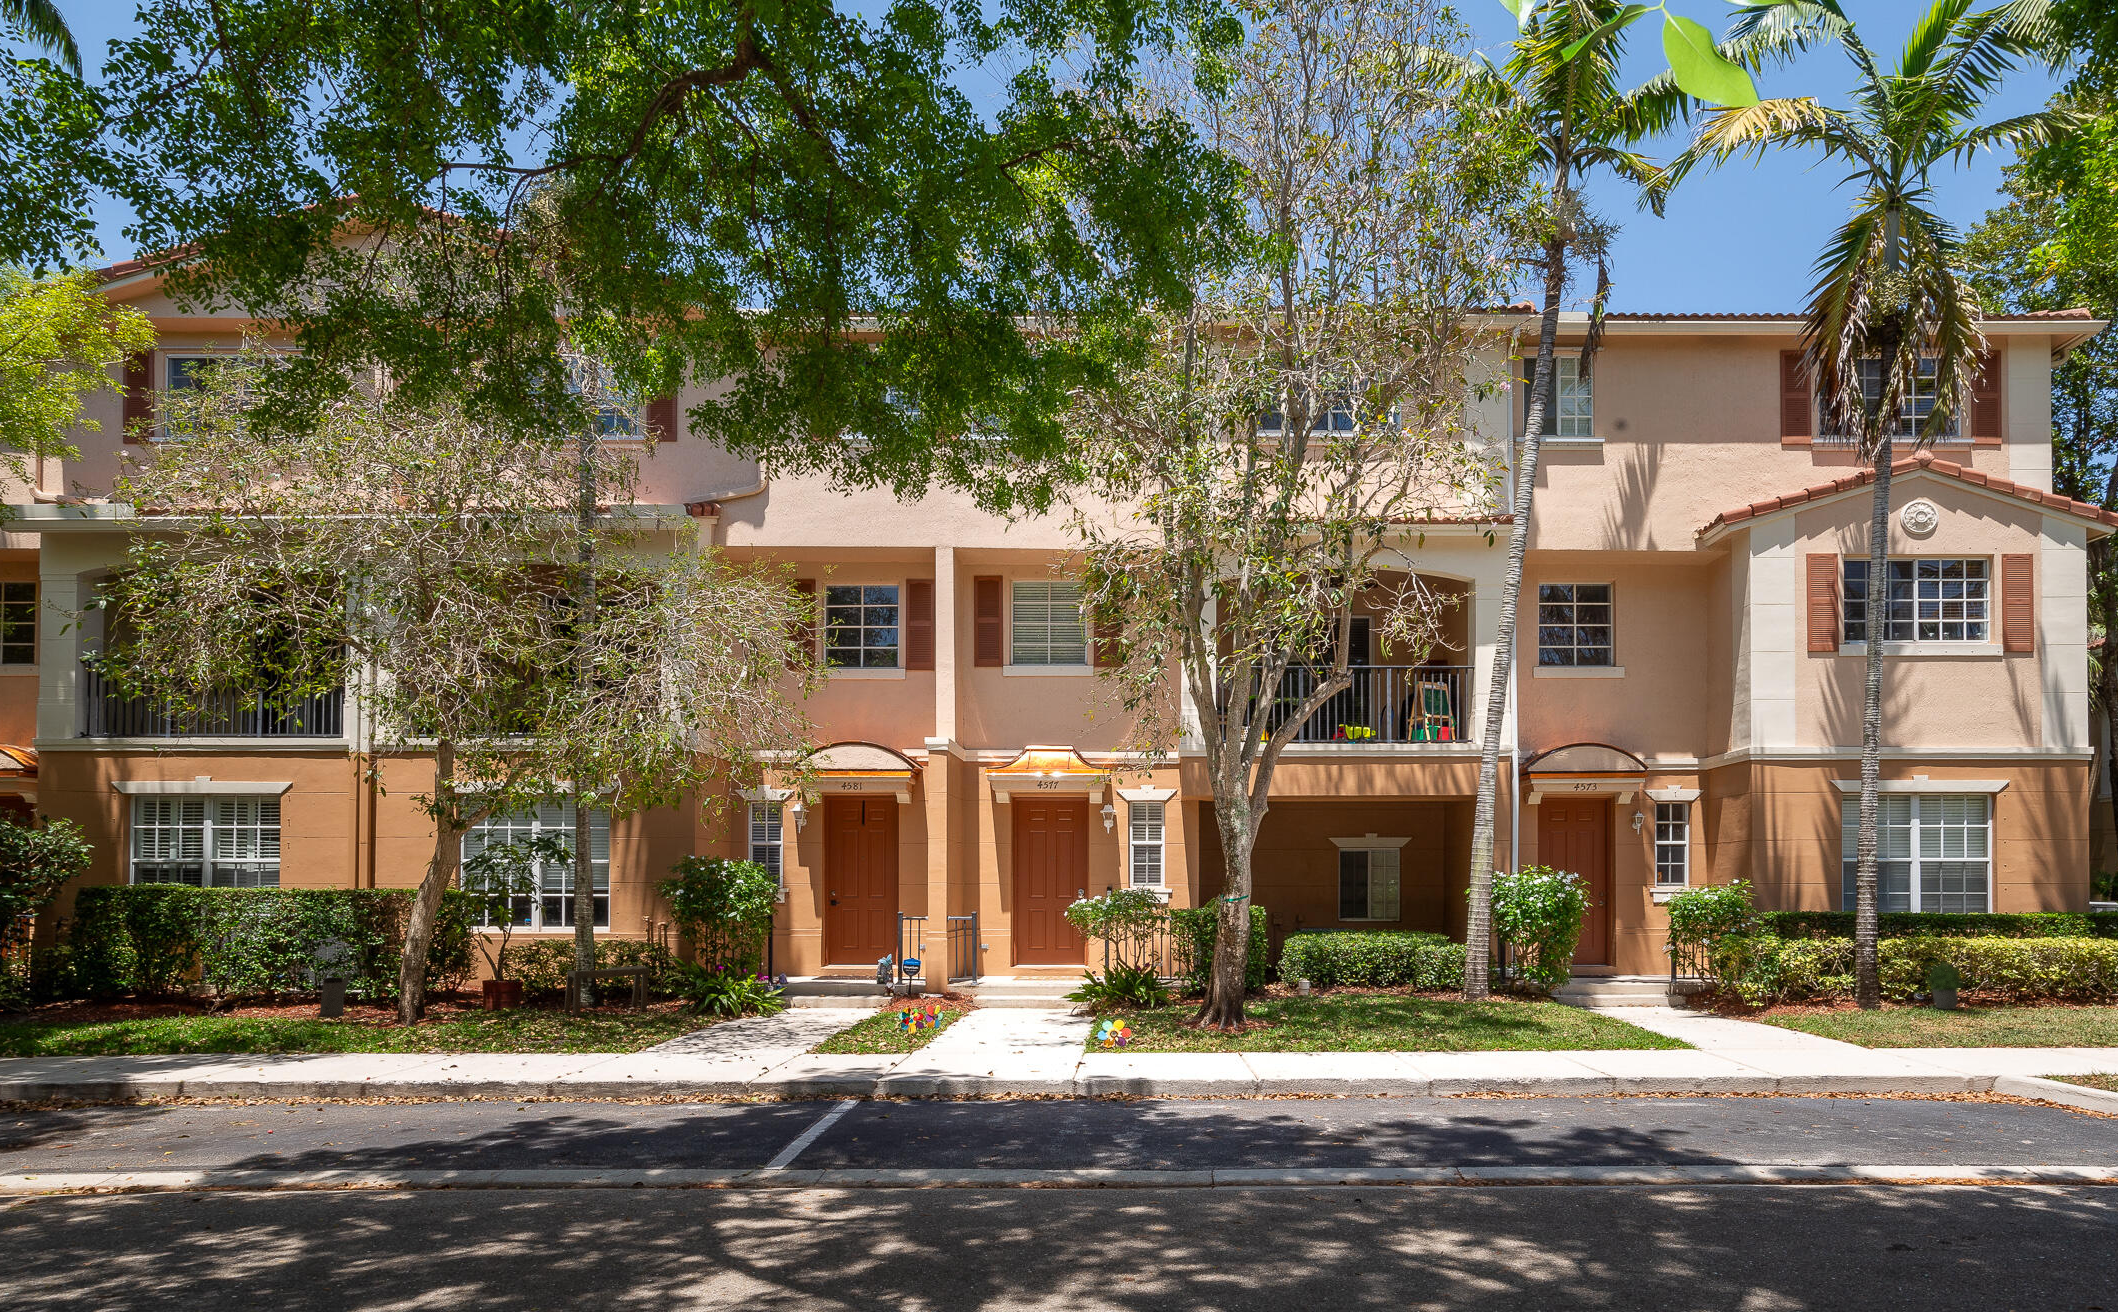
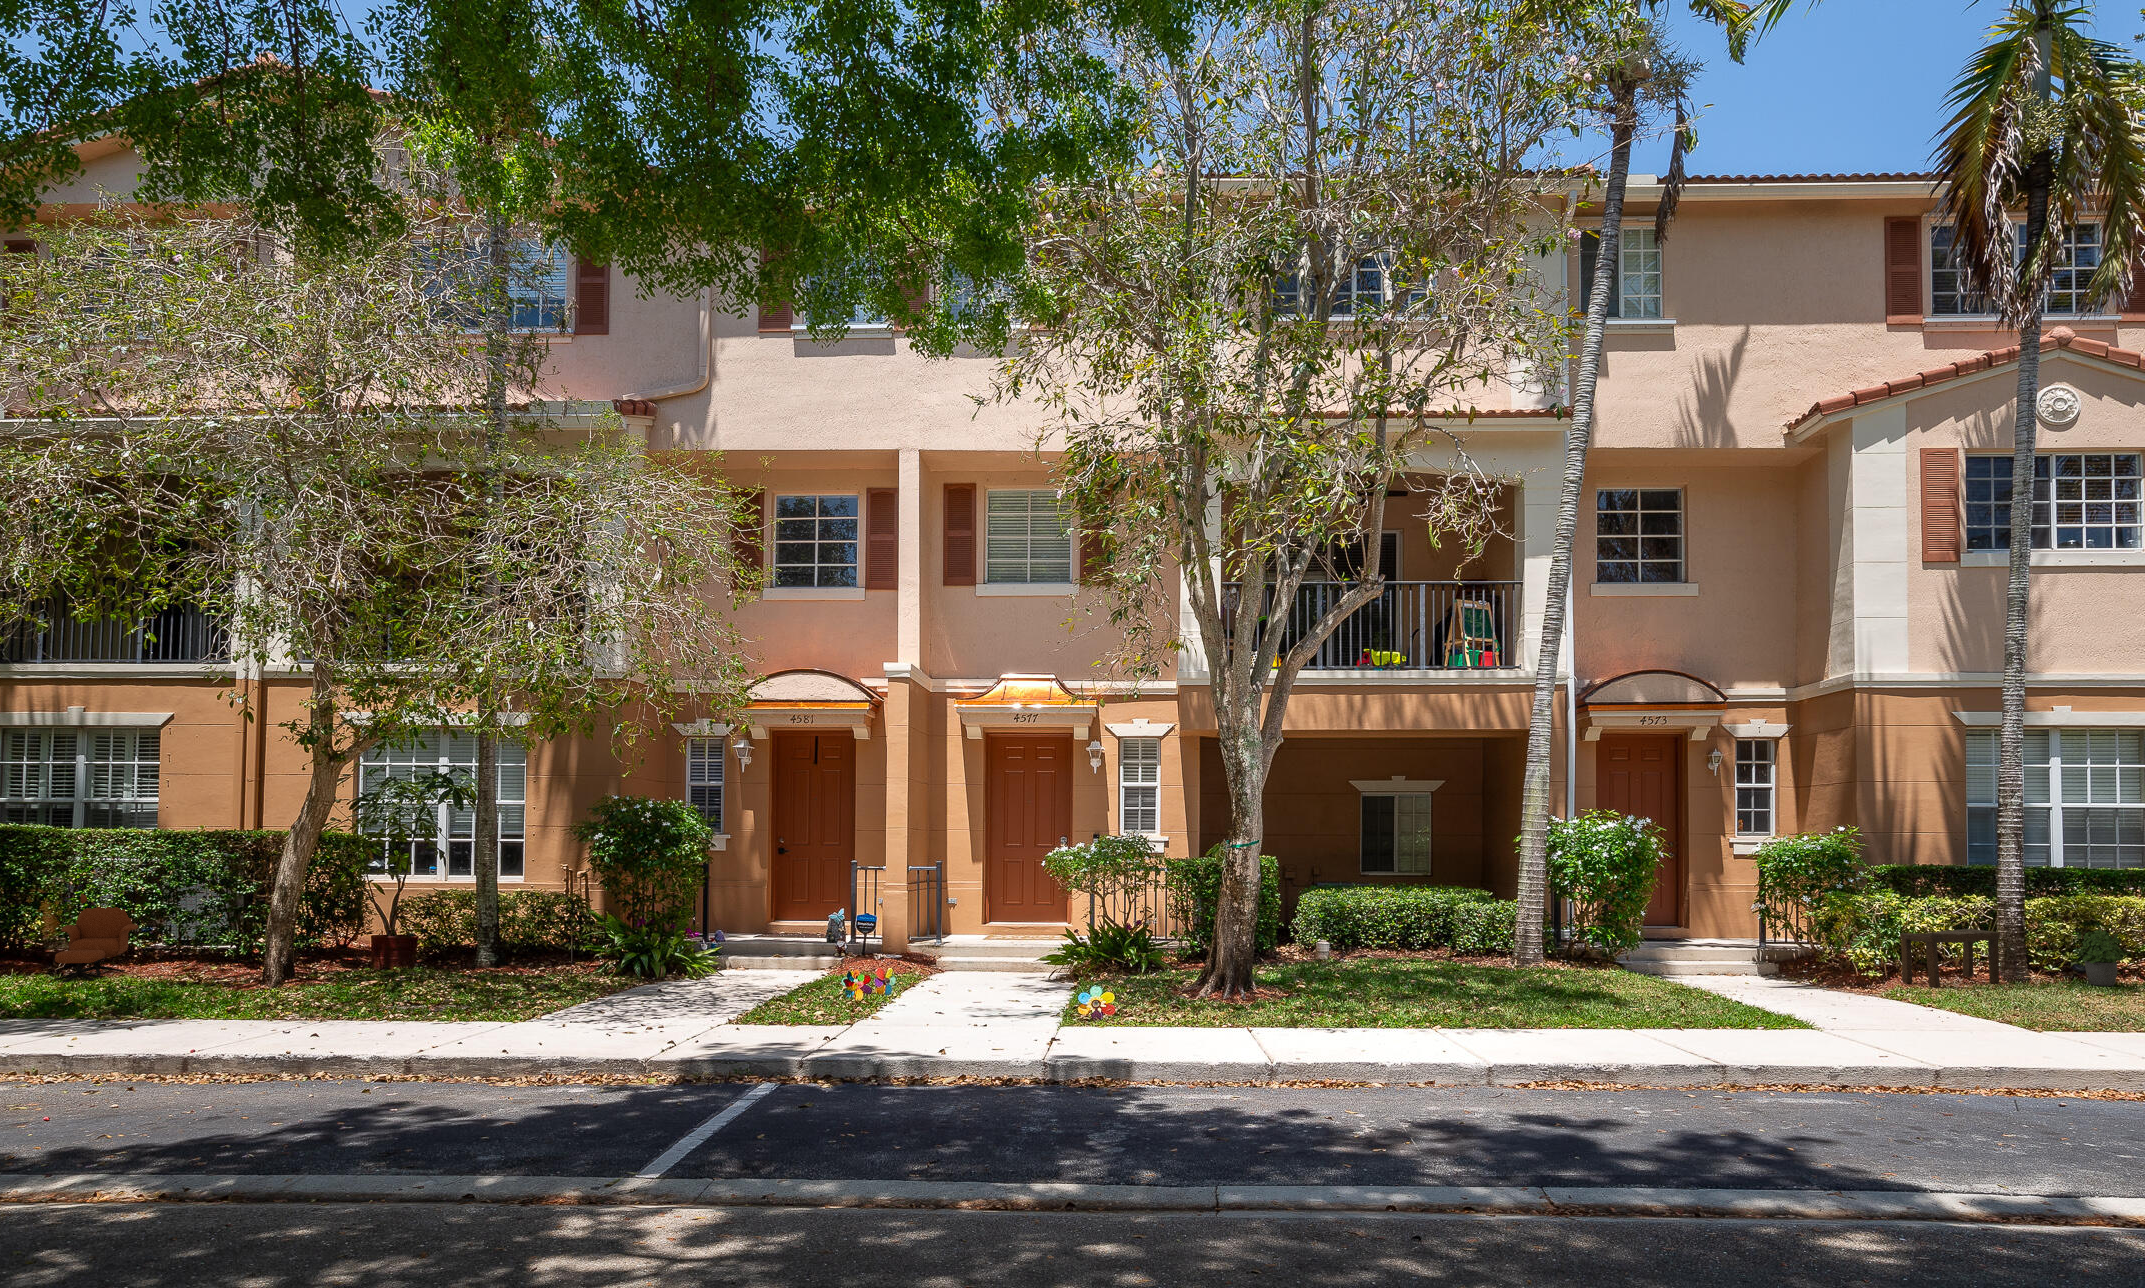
lounge chair: none [210,940,278,1022] -> present [54,893,138,982]
bench: present [564,965,650,1016] -> present [1900,929,2000,988]
watering can: present [319,969,350,1017] -> none [180,922,220,978]

